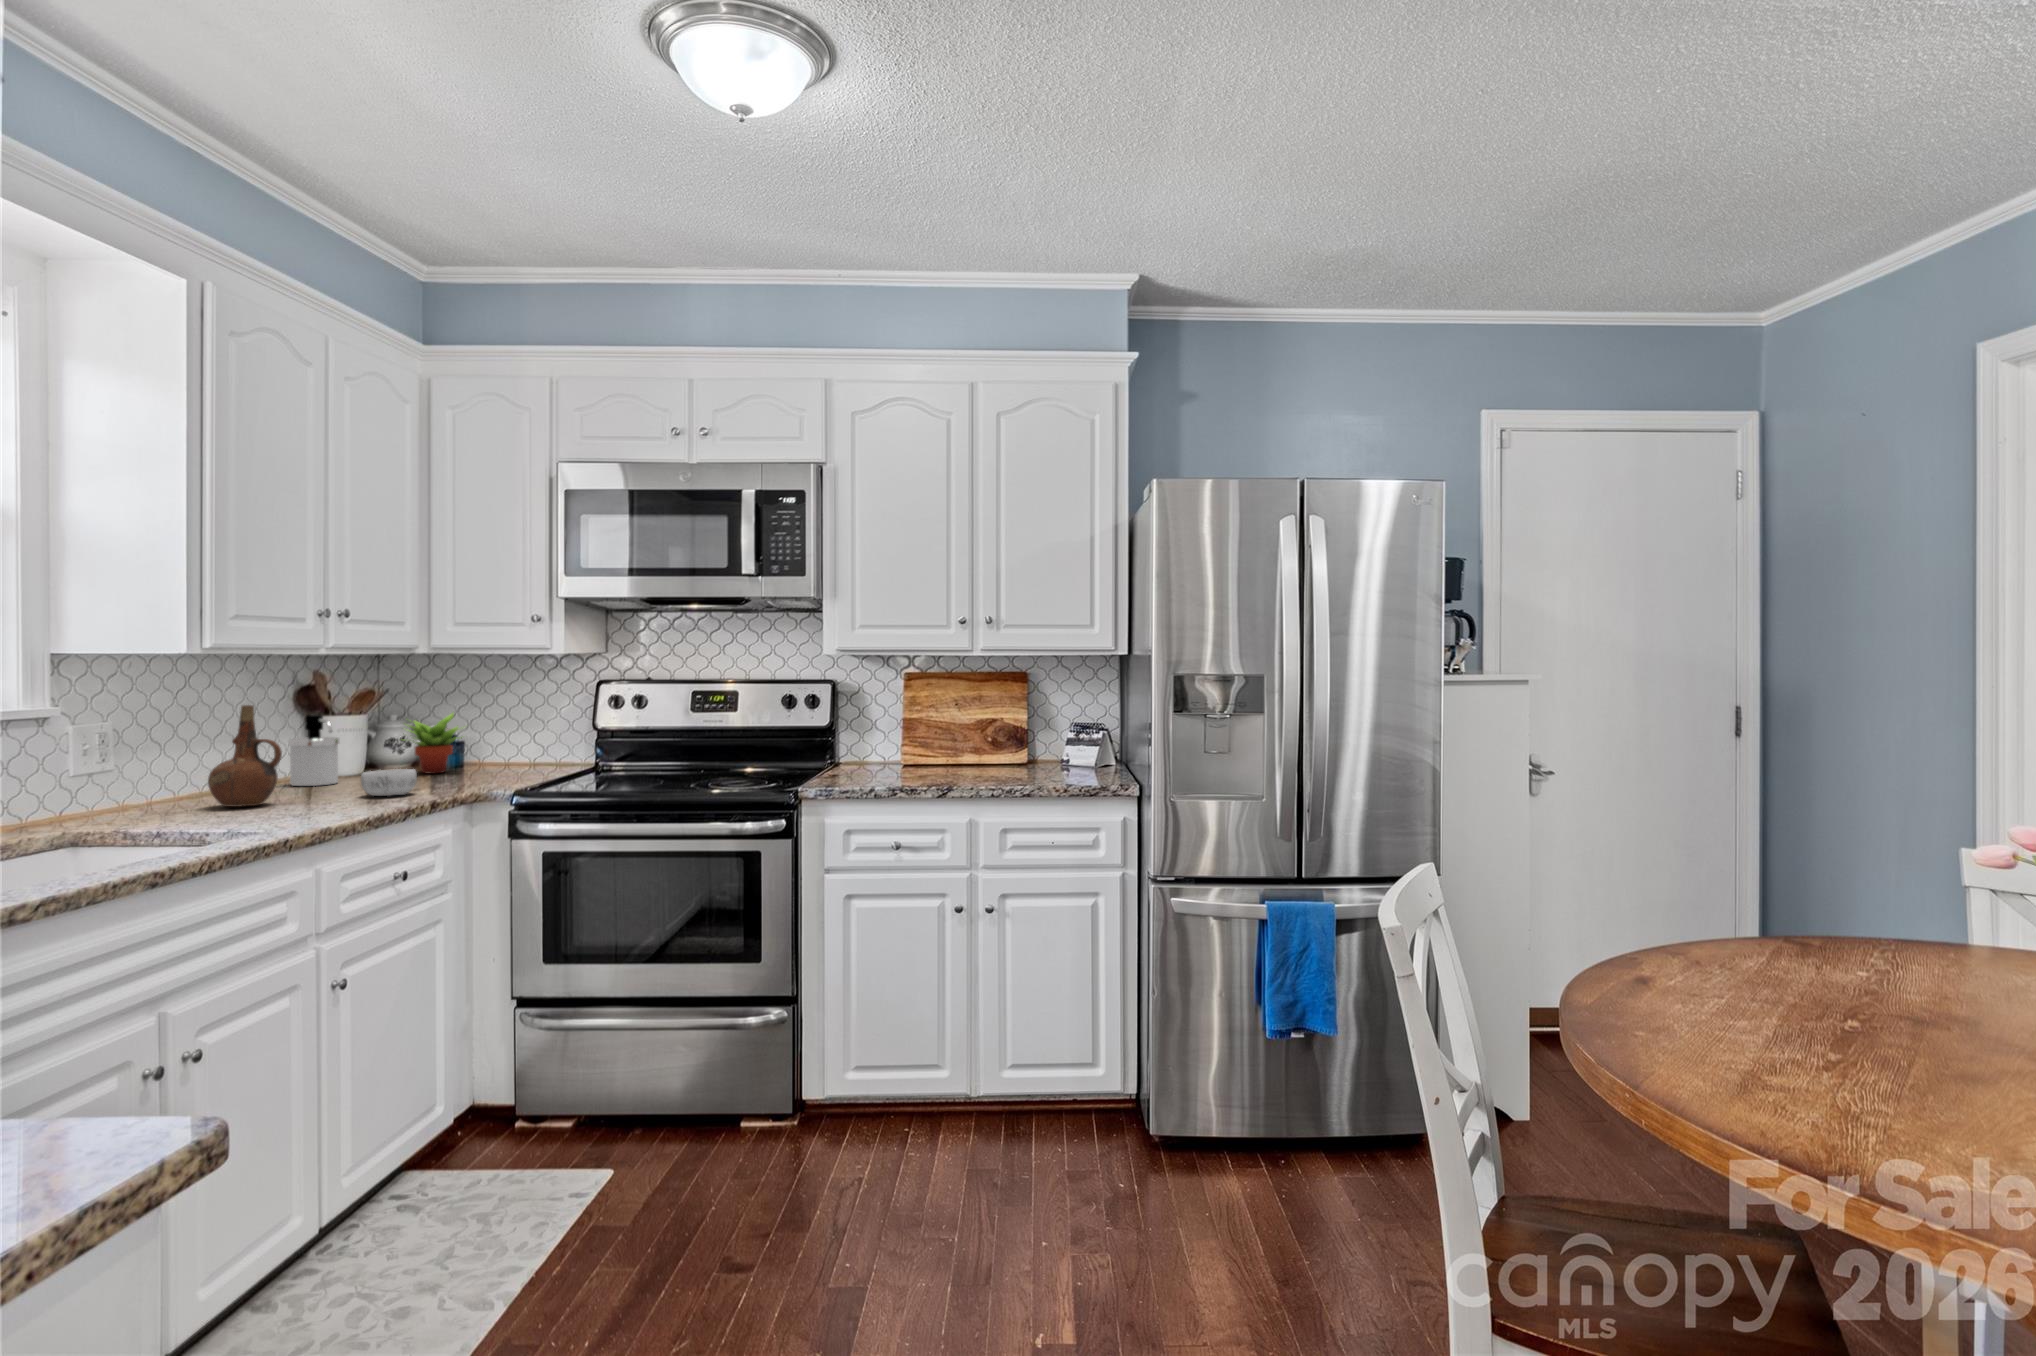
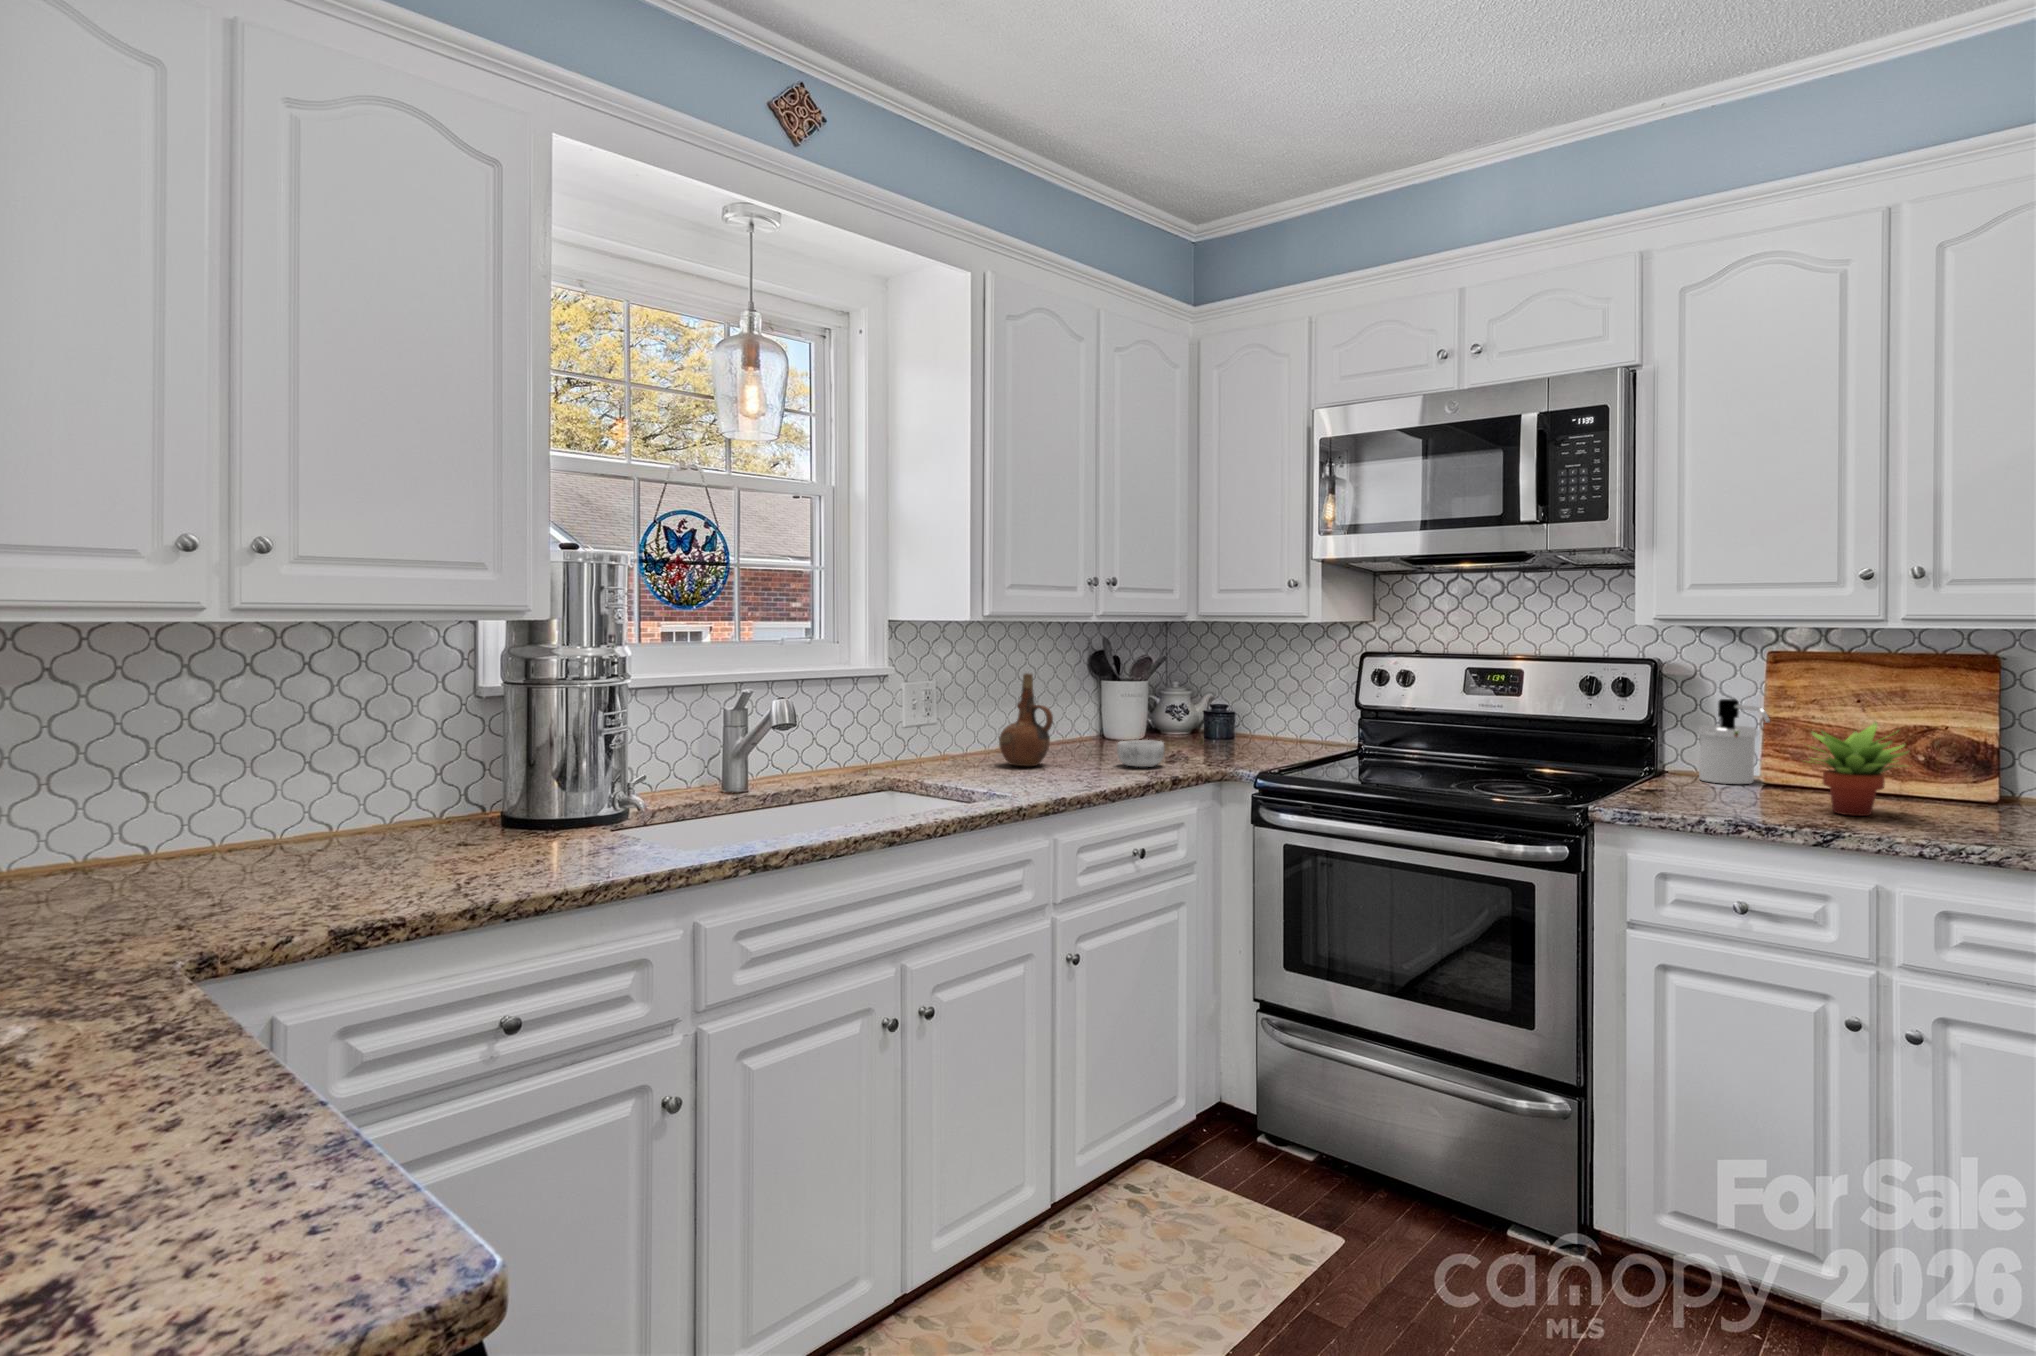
succulent plant: present [405,713,462,773] -> present [1812,722,1909,816]
soap dispenser: present [288,714,340,786] -> present [1699,699,1770,784]

